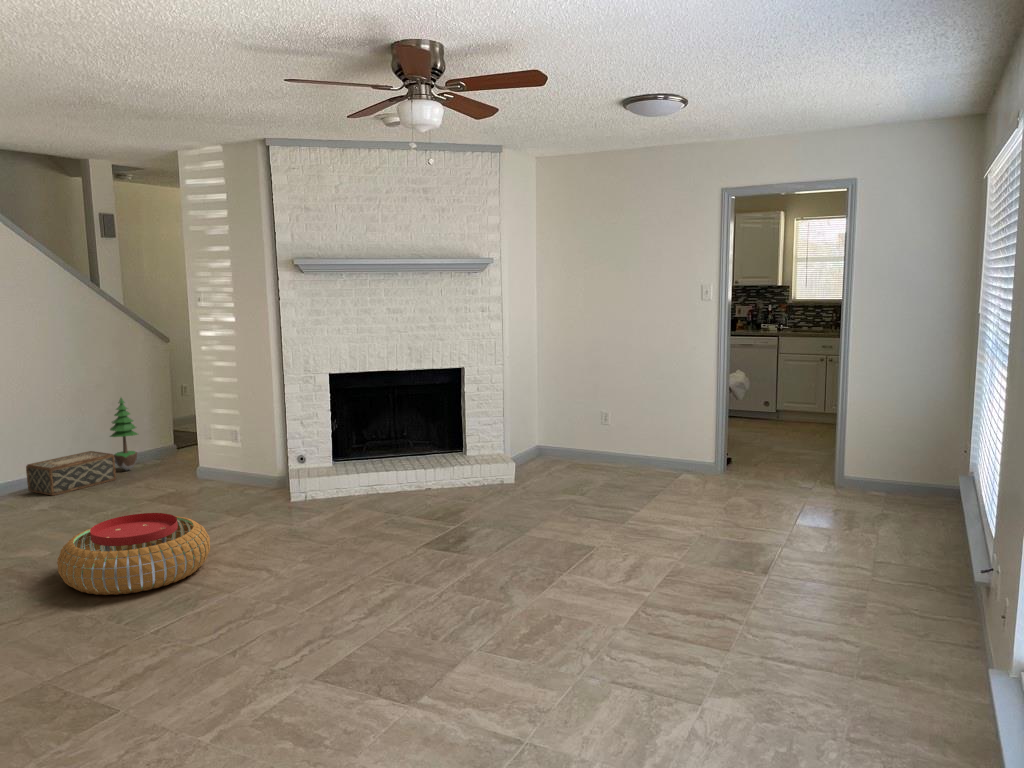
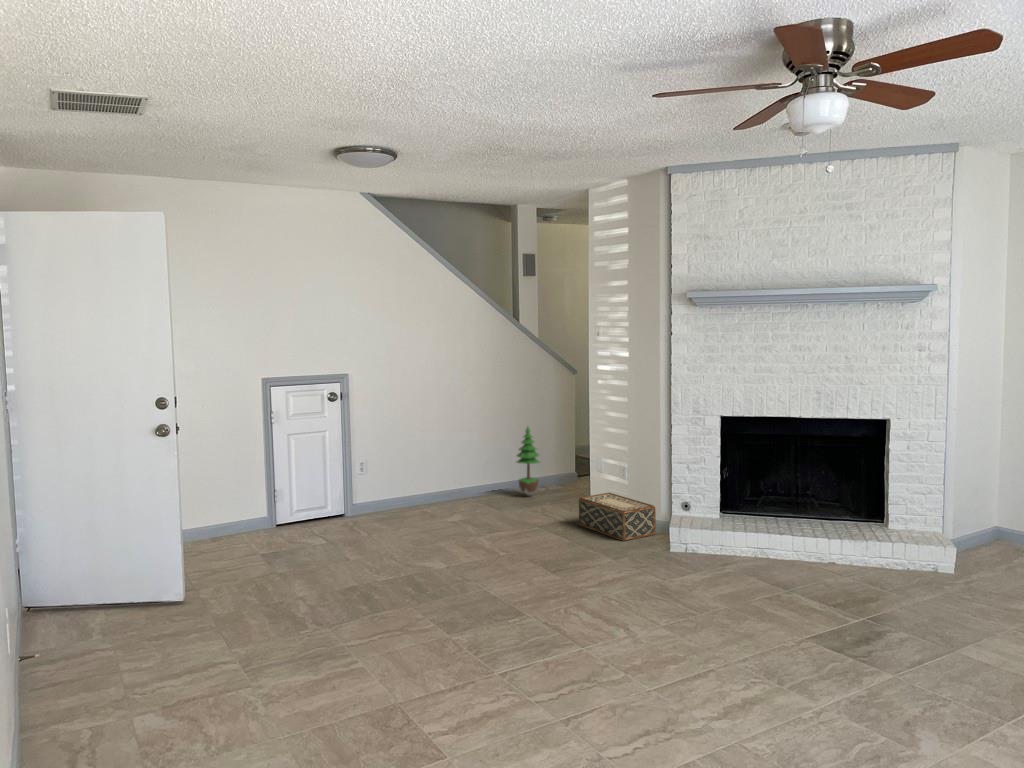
woven basket: present [26,451,116,496] -> present [579,493,656,541]
pouf: present [57,513,210,595] -> none [437,547,574,629]

